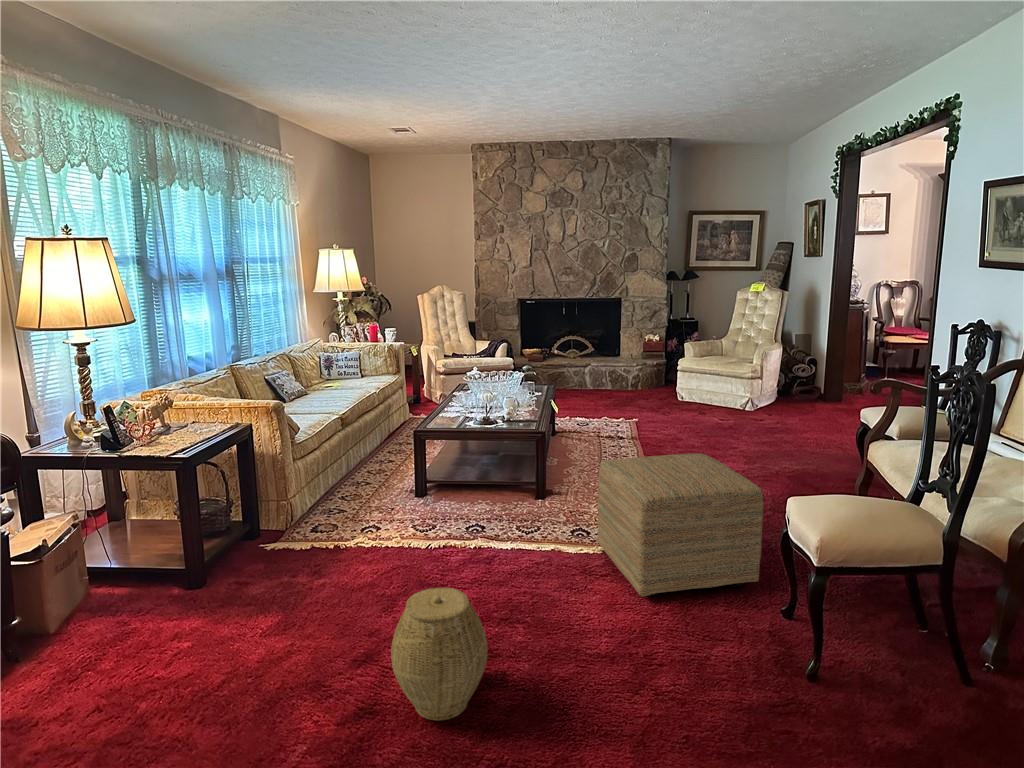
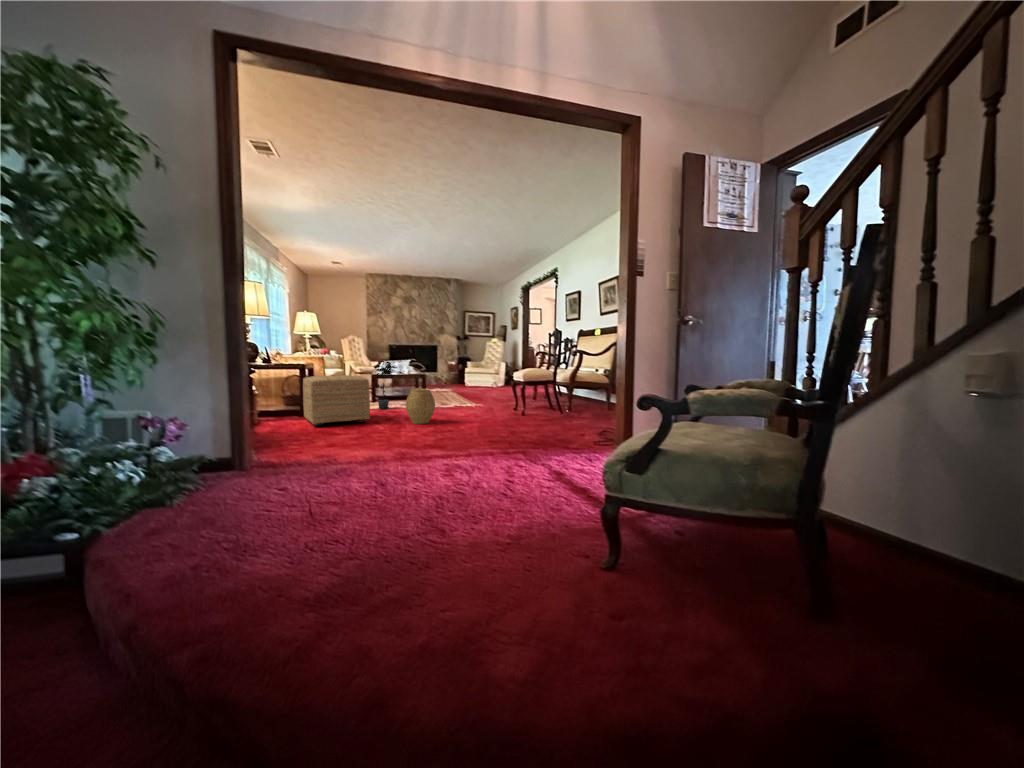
potted plant: none [385,415,444,546] -> present [374,361,397,409]
ottoman: present [598,453,763,597] -> present [303,375,370,426]

